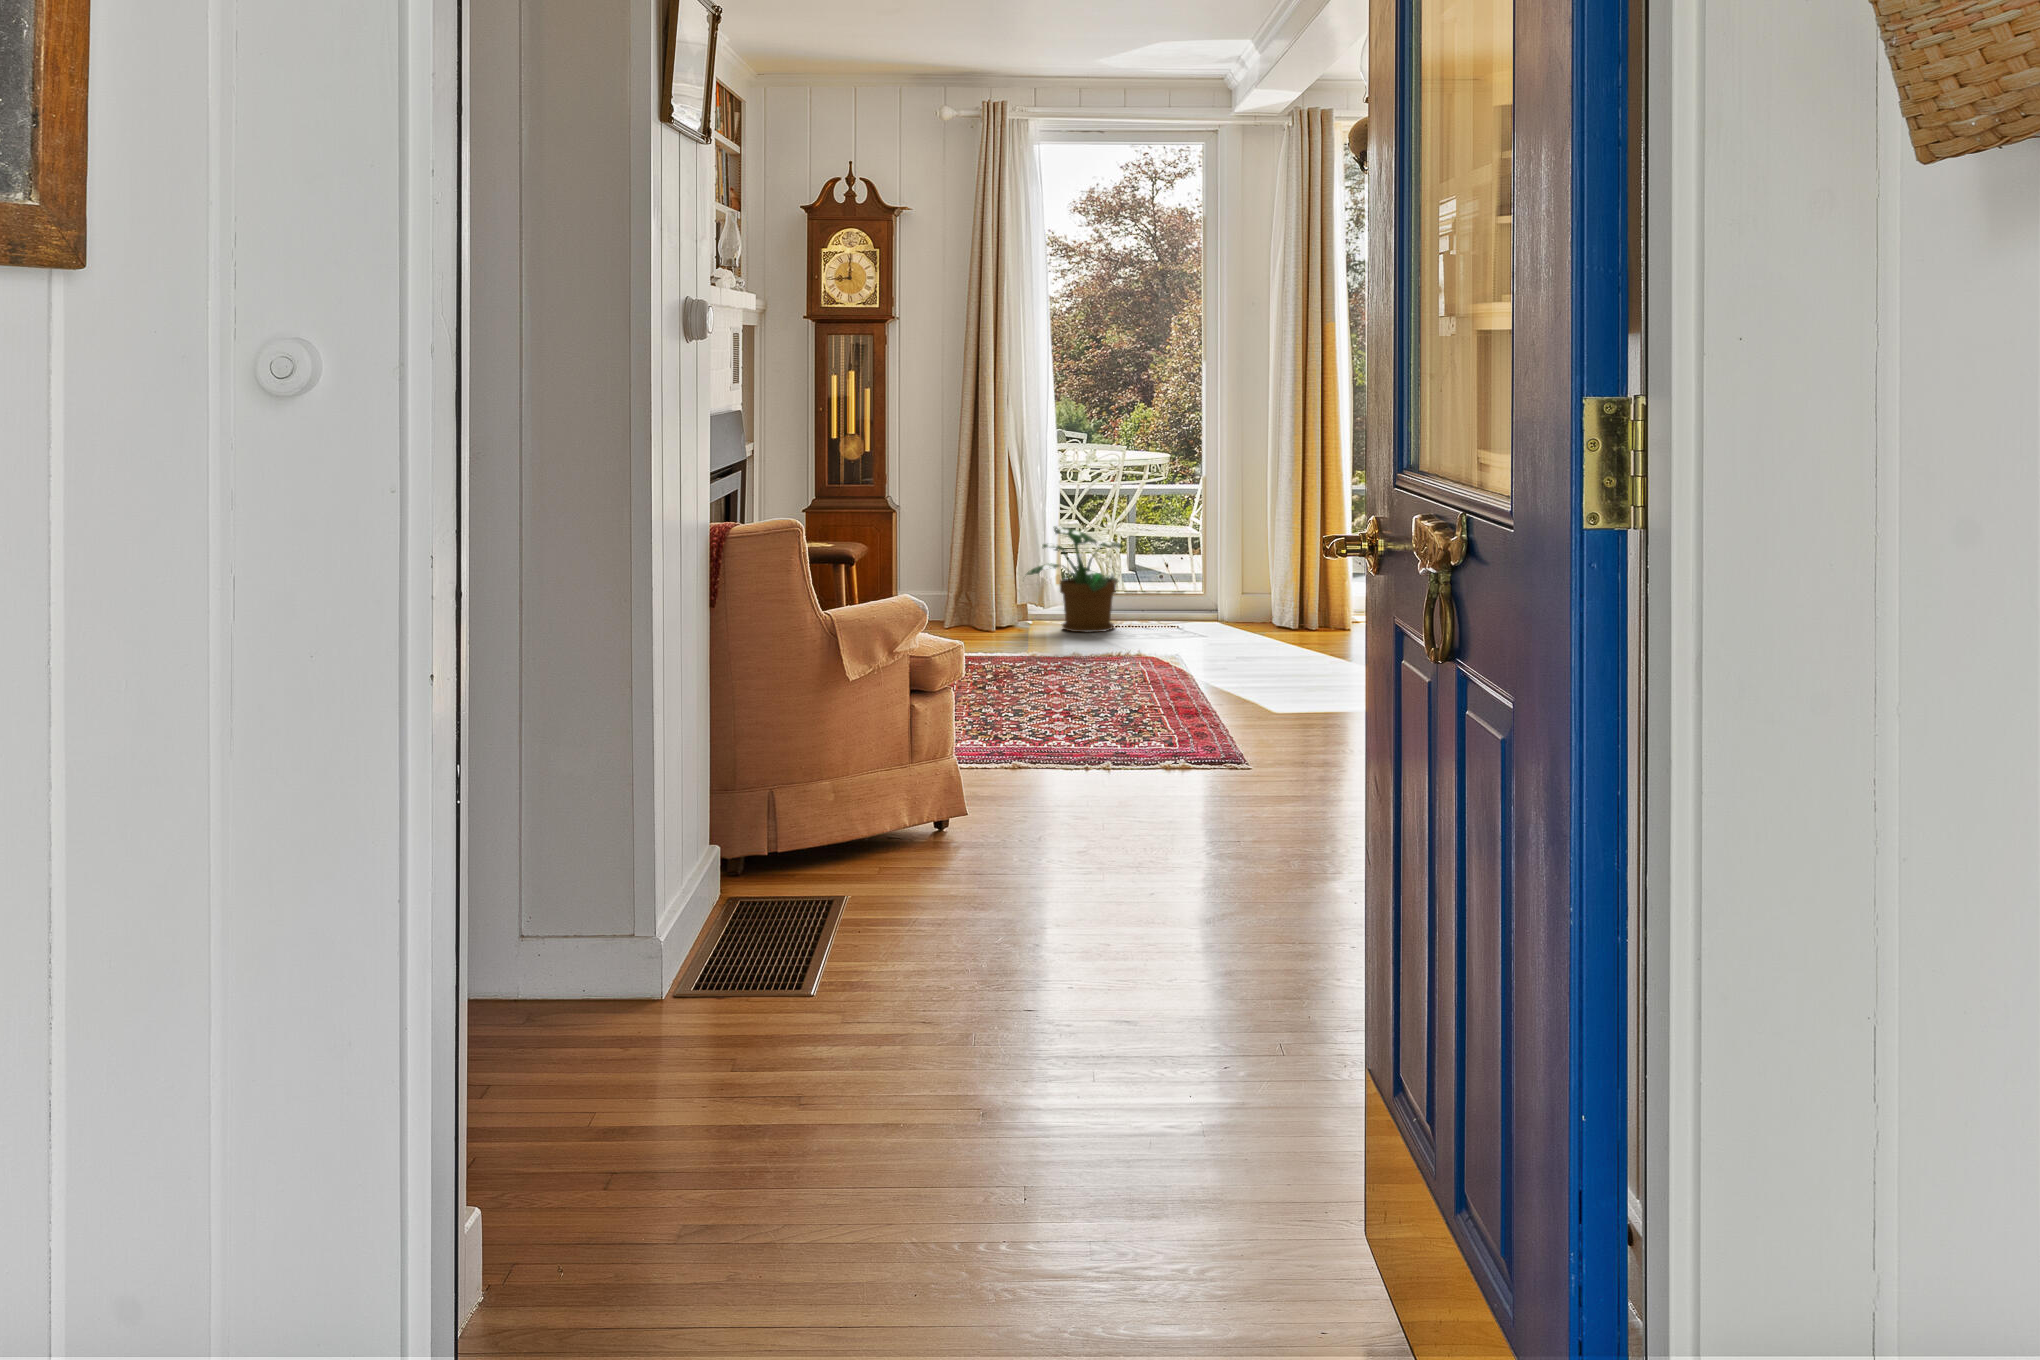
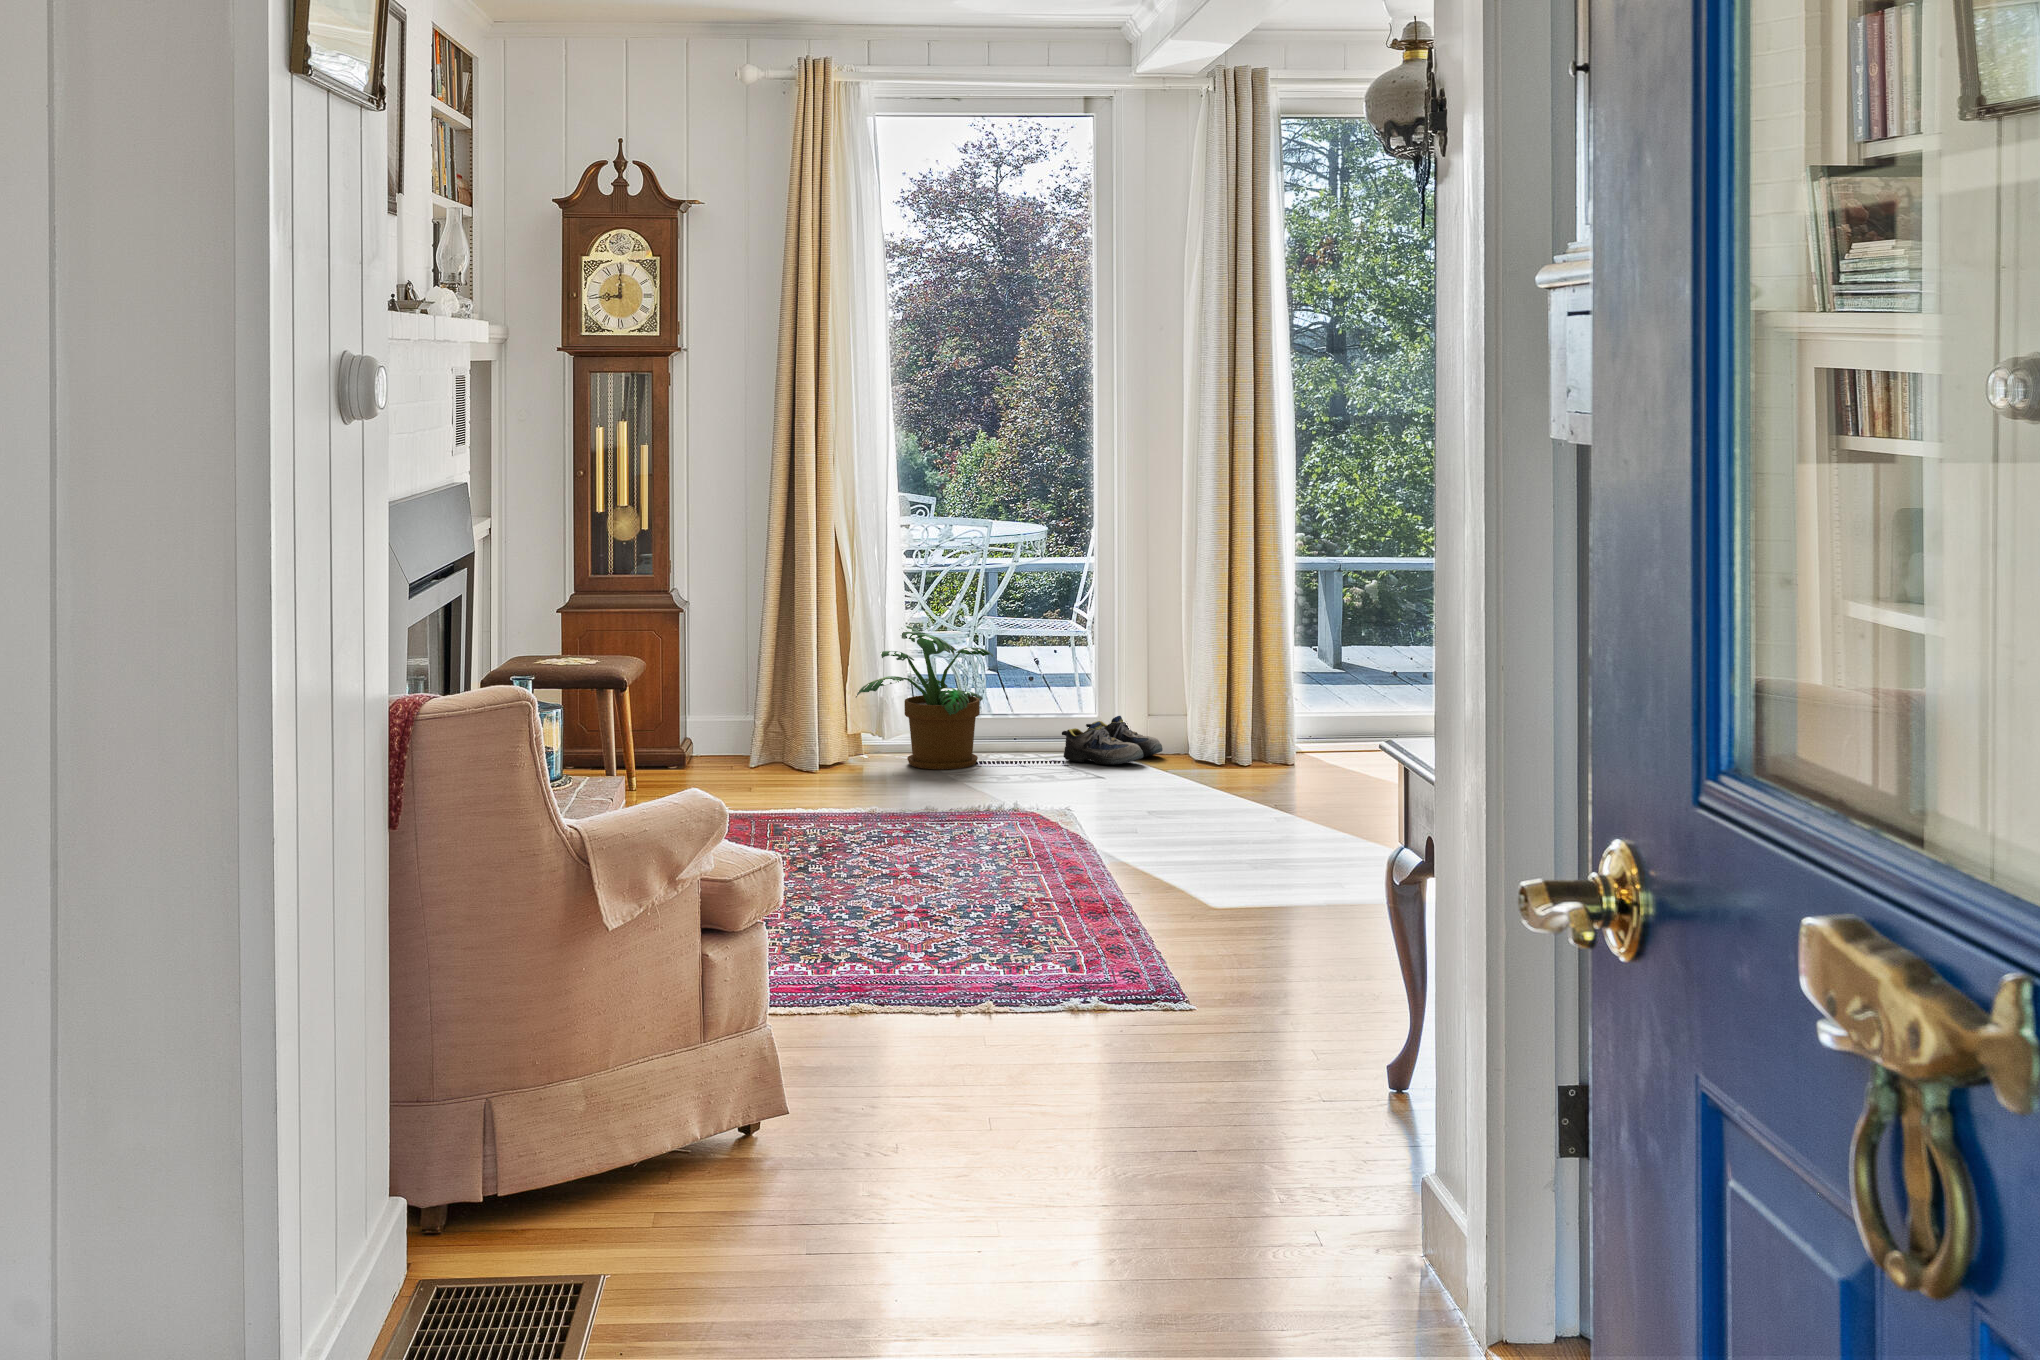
shoe: none [1177,595,1253,630] -> present [1062,716,1163,765]

